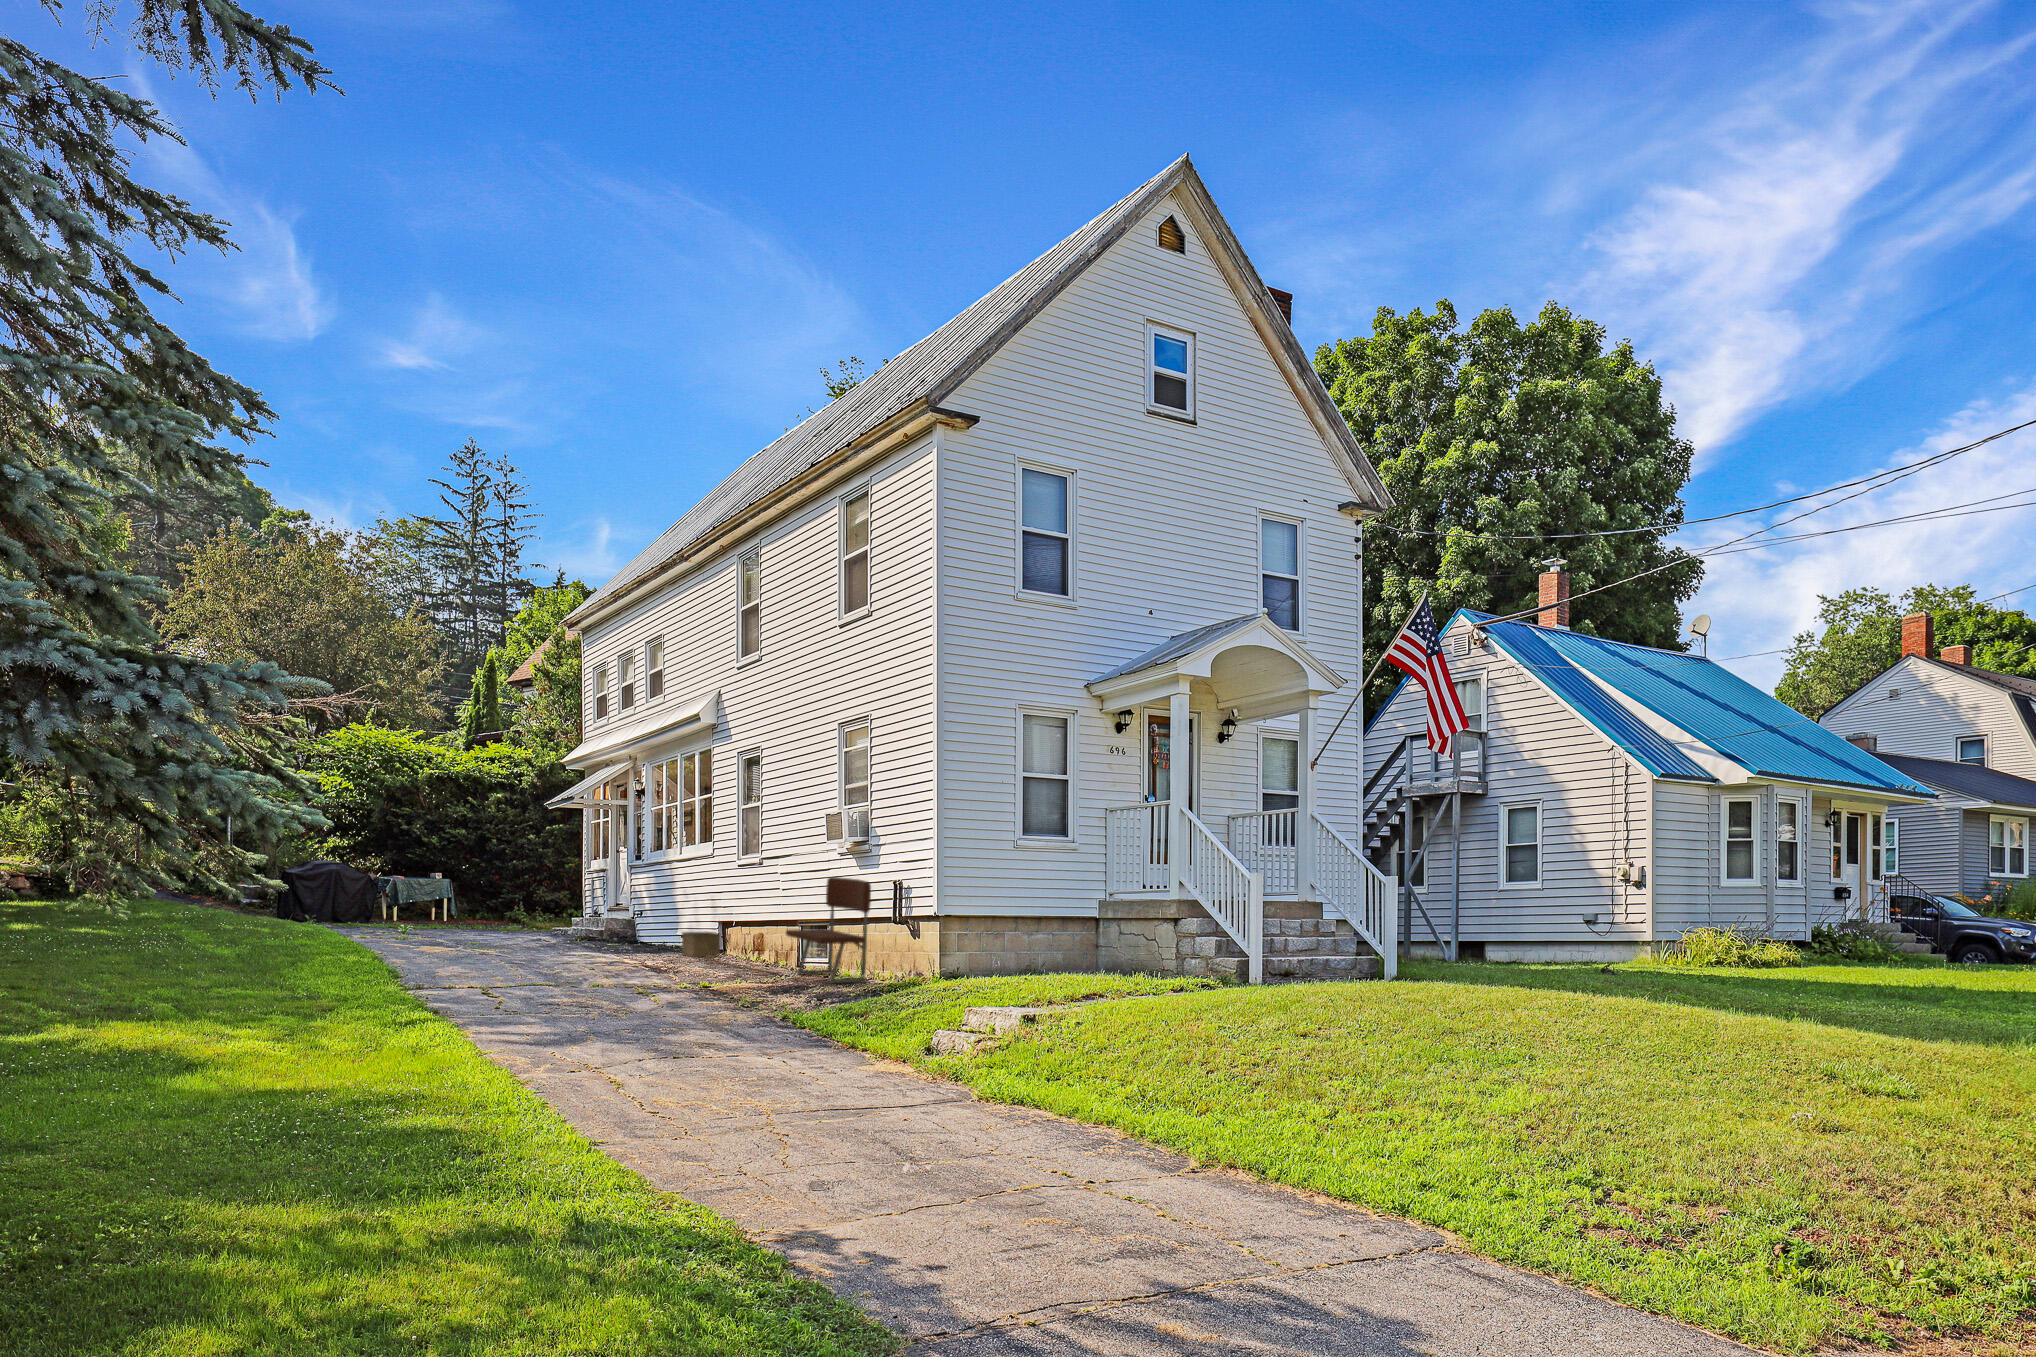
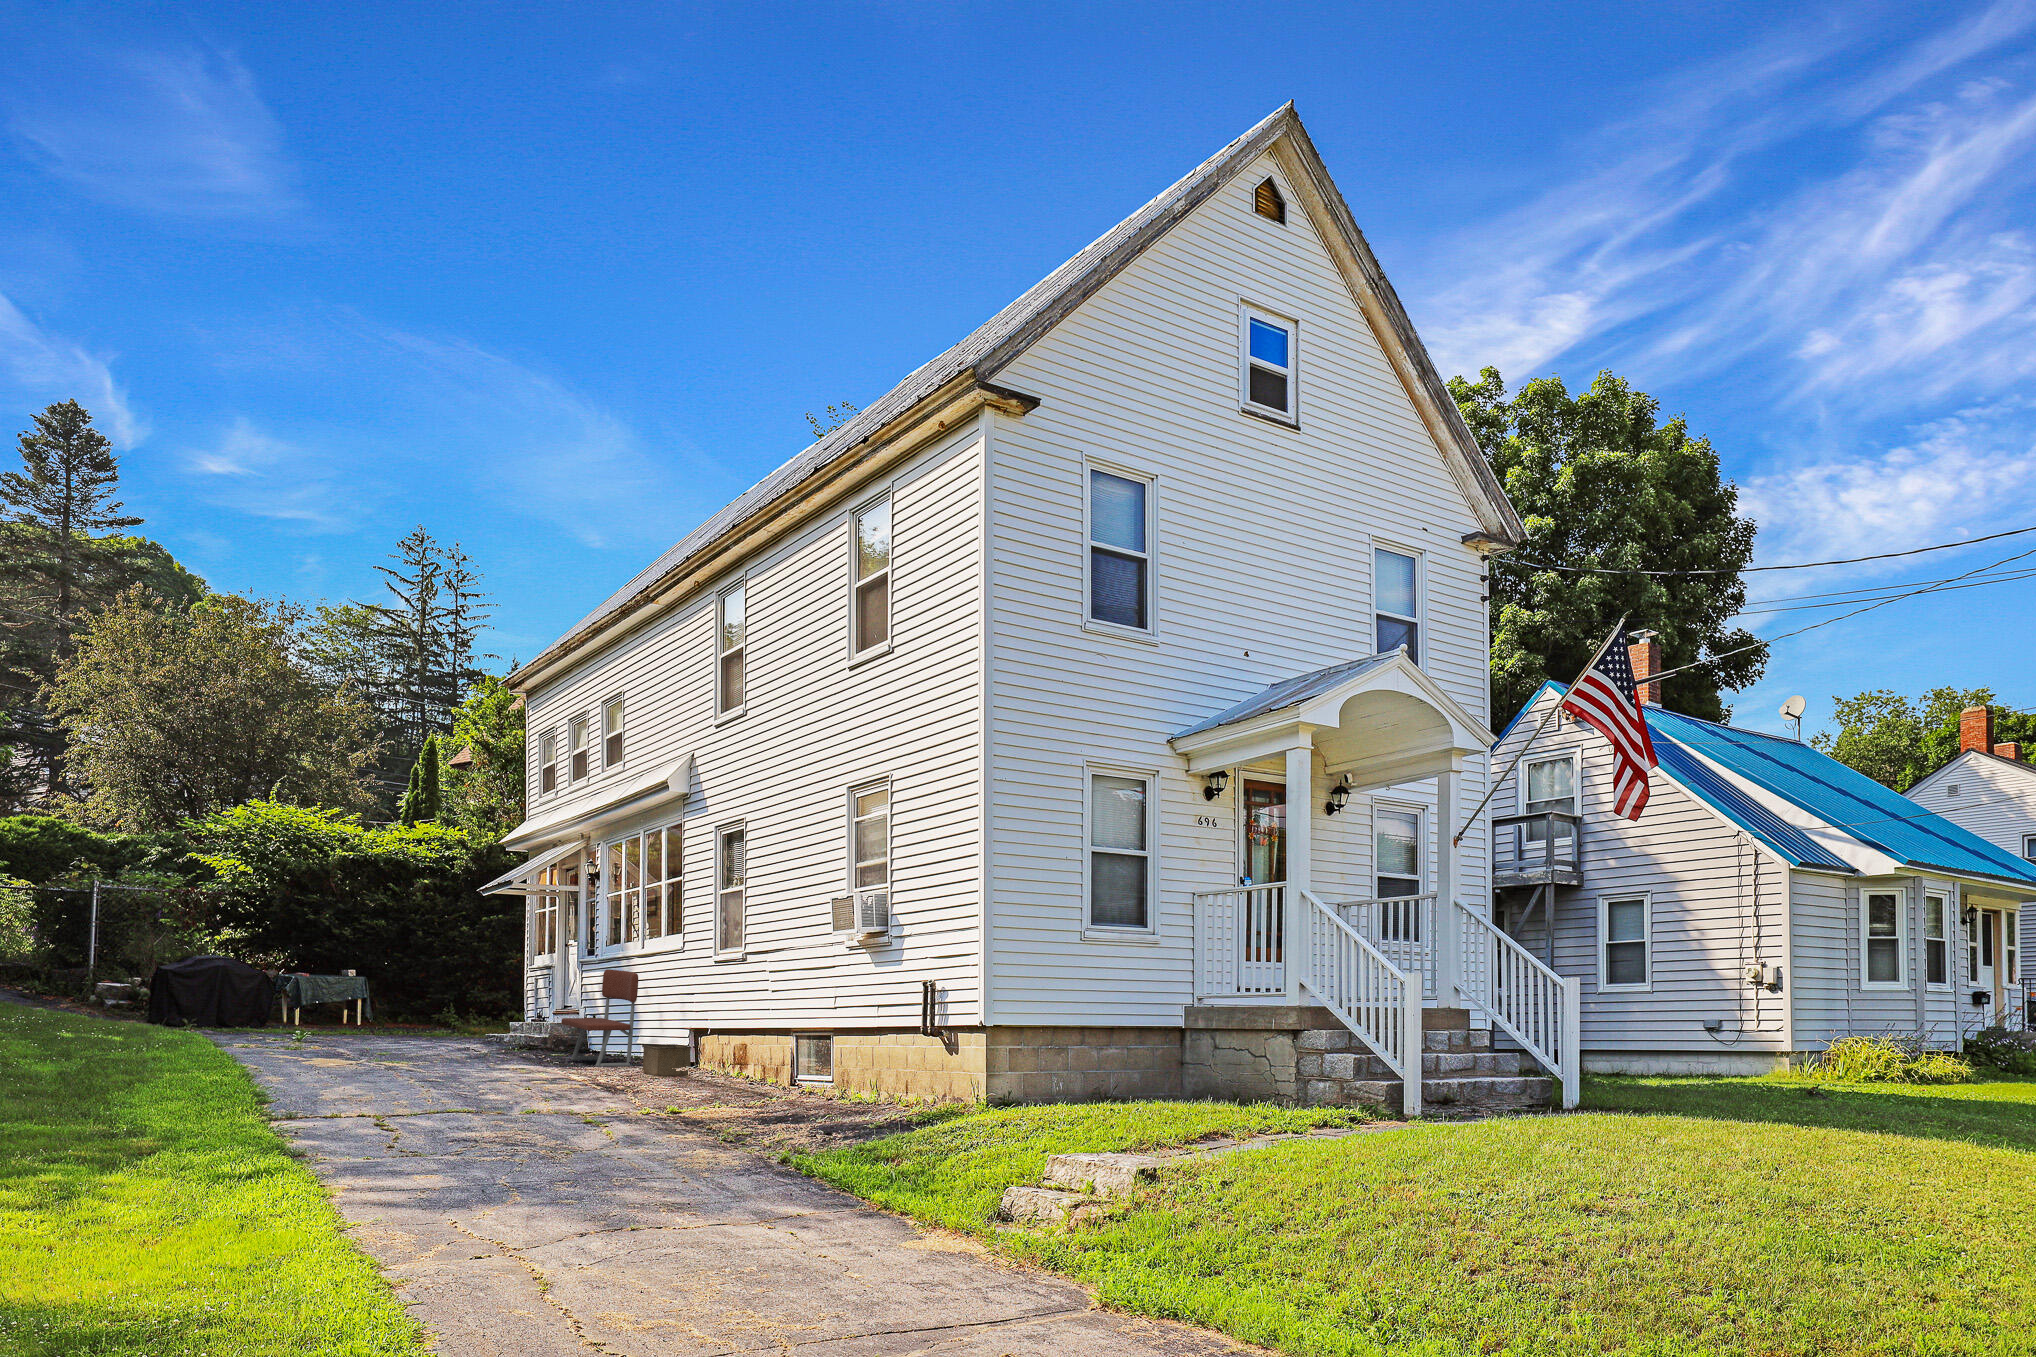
bench: present [786,877,871,984] -> present [561,970,638,1067]

